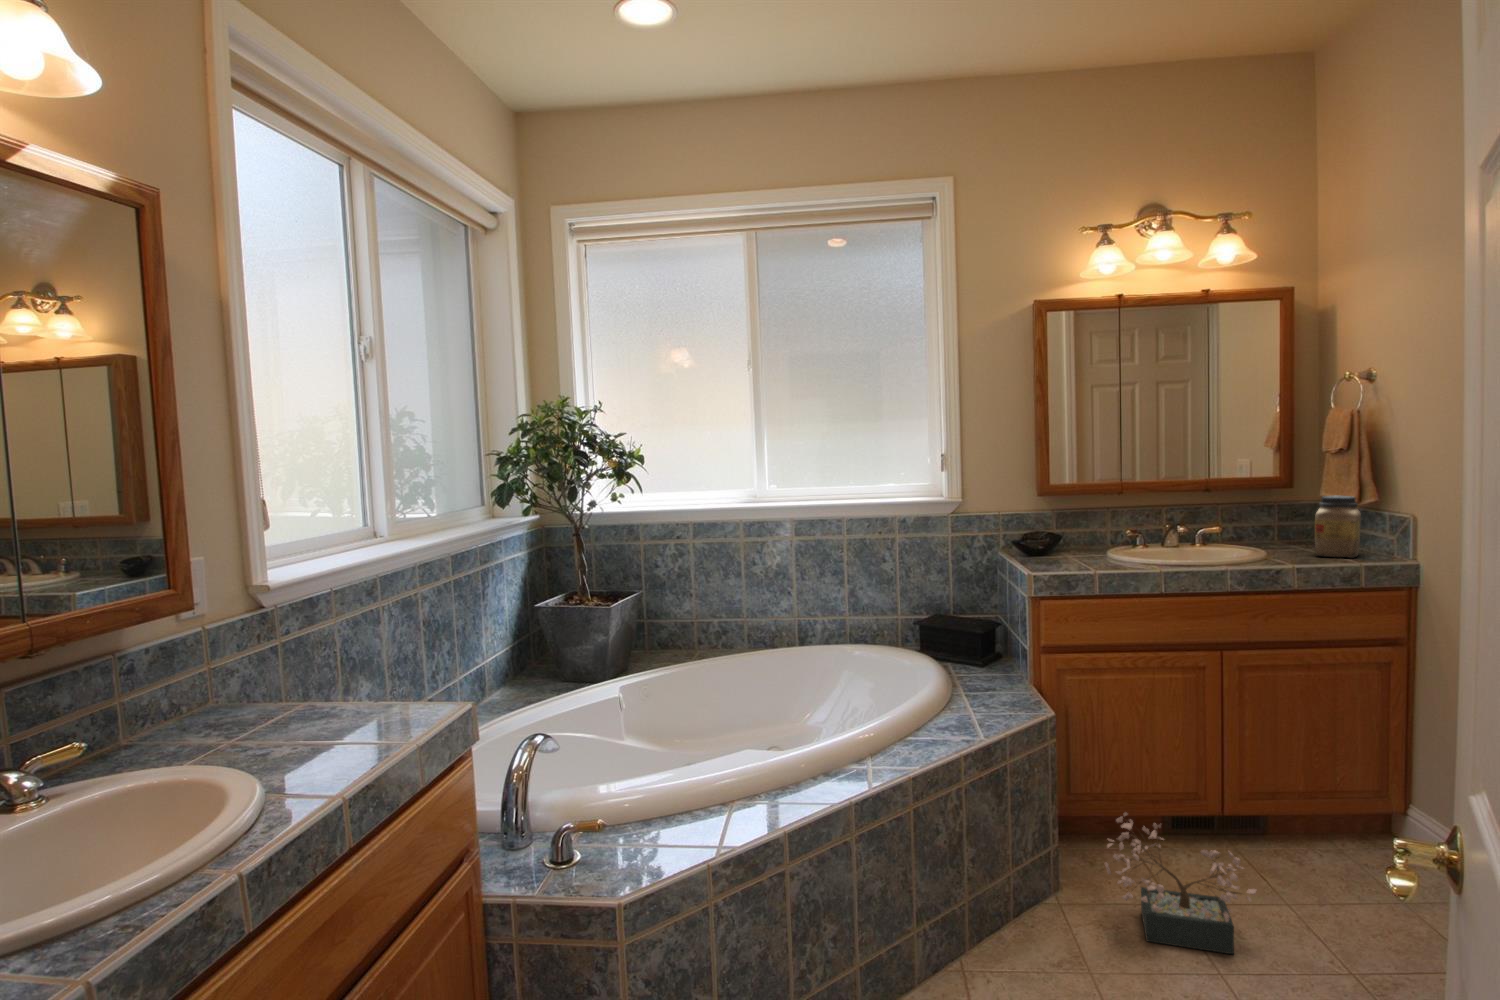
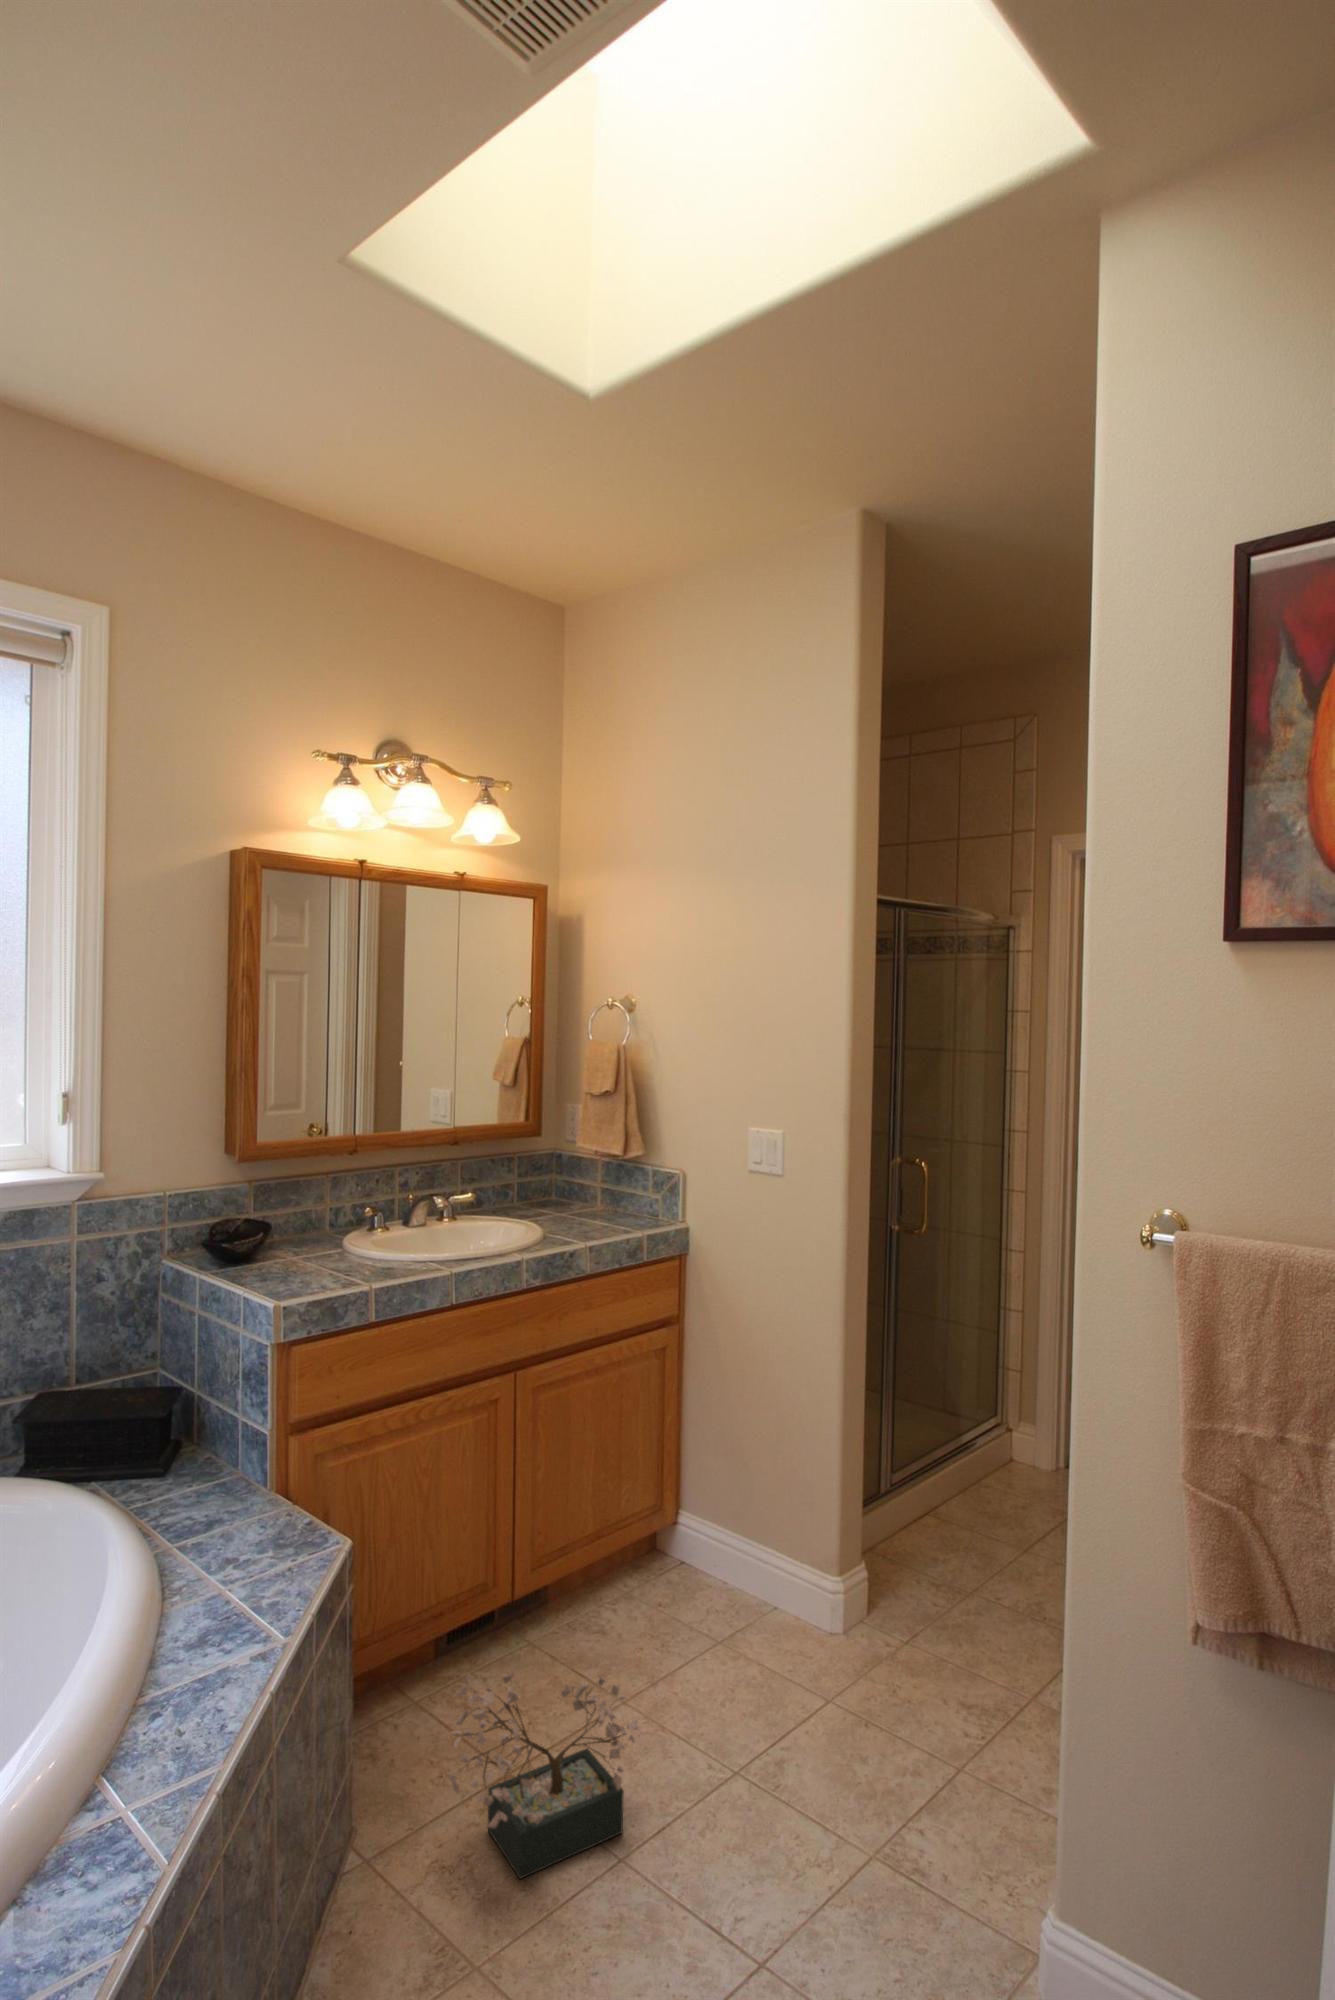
jar: present [1315,496,1361,558] -> none [583,1149,630,1227]

